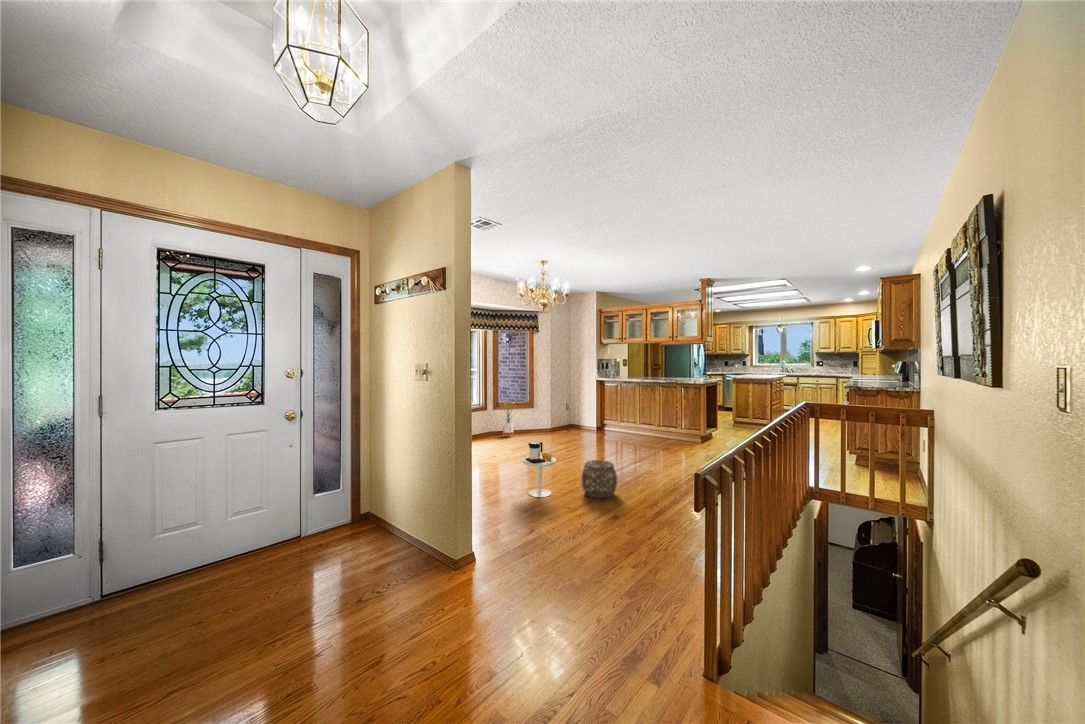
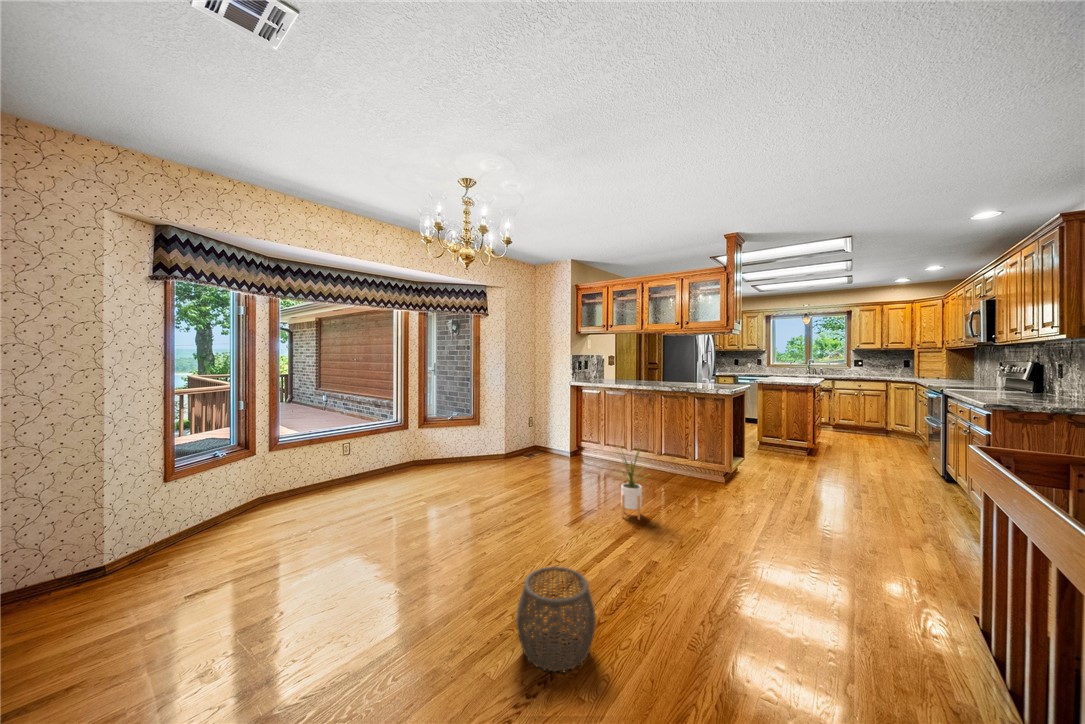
house plant: present [503,407,514,437] -> present [621,450,642,520]
side table: present [523,442,556,497] -> none [386,533,463,667]

